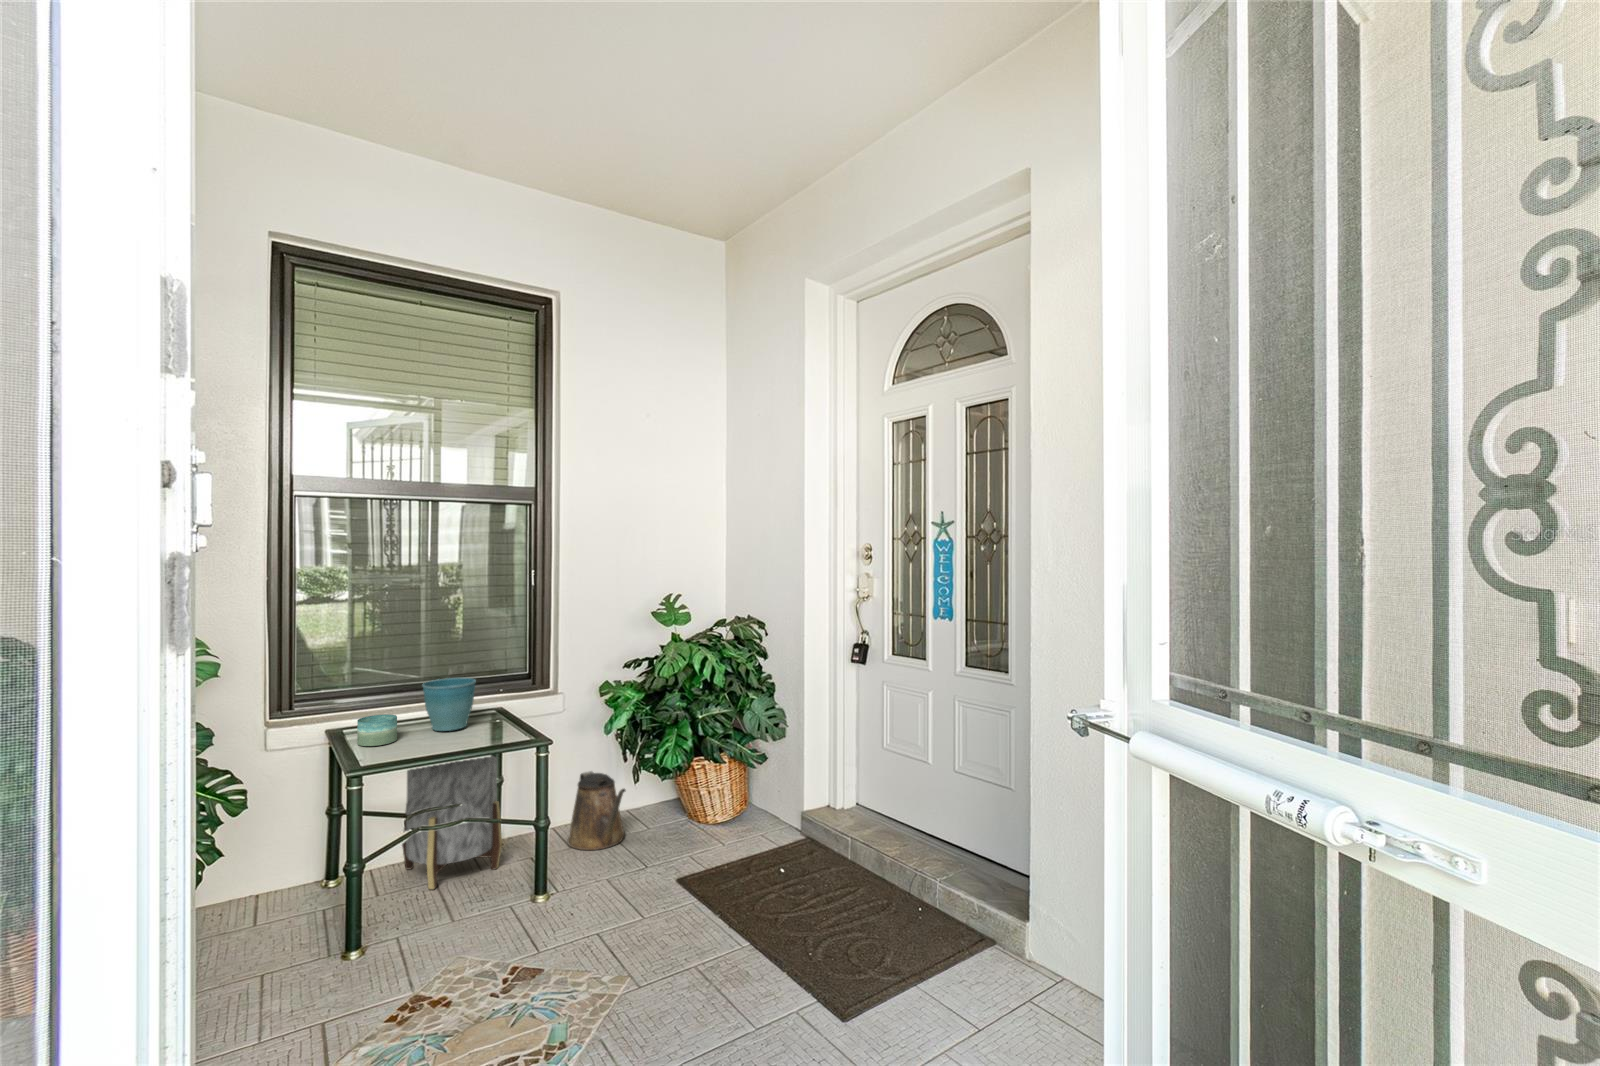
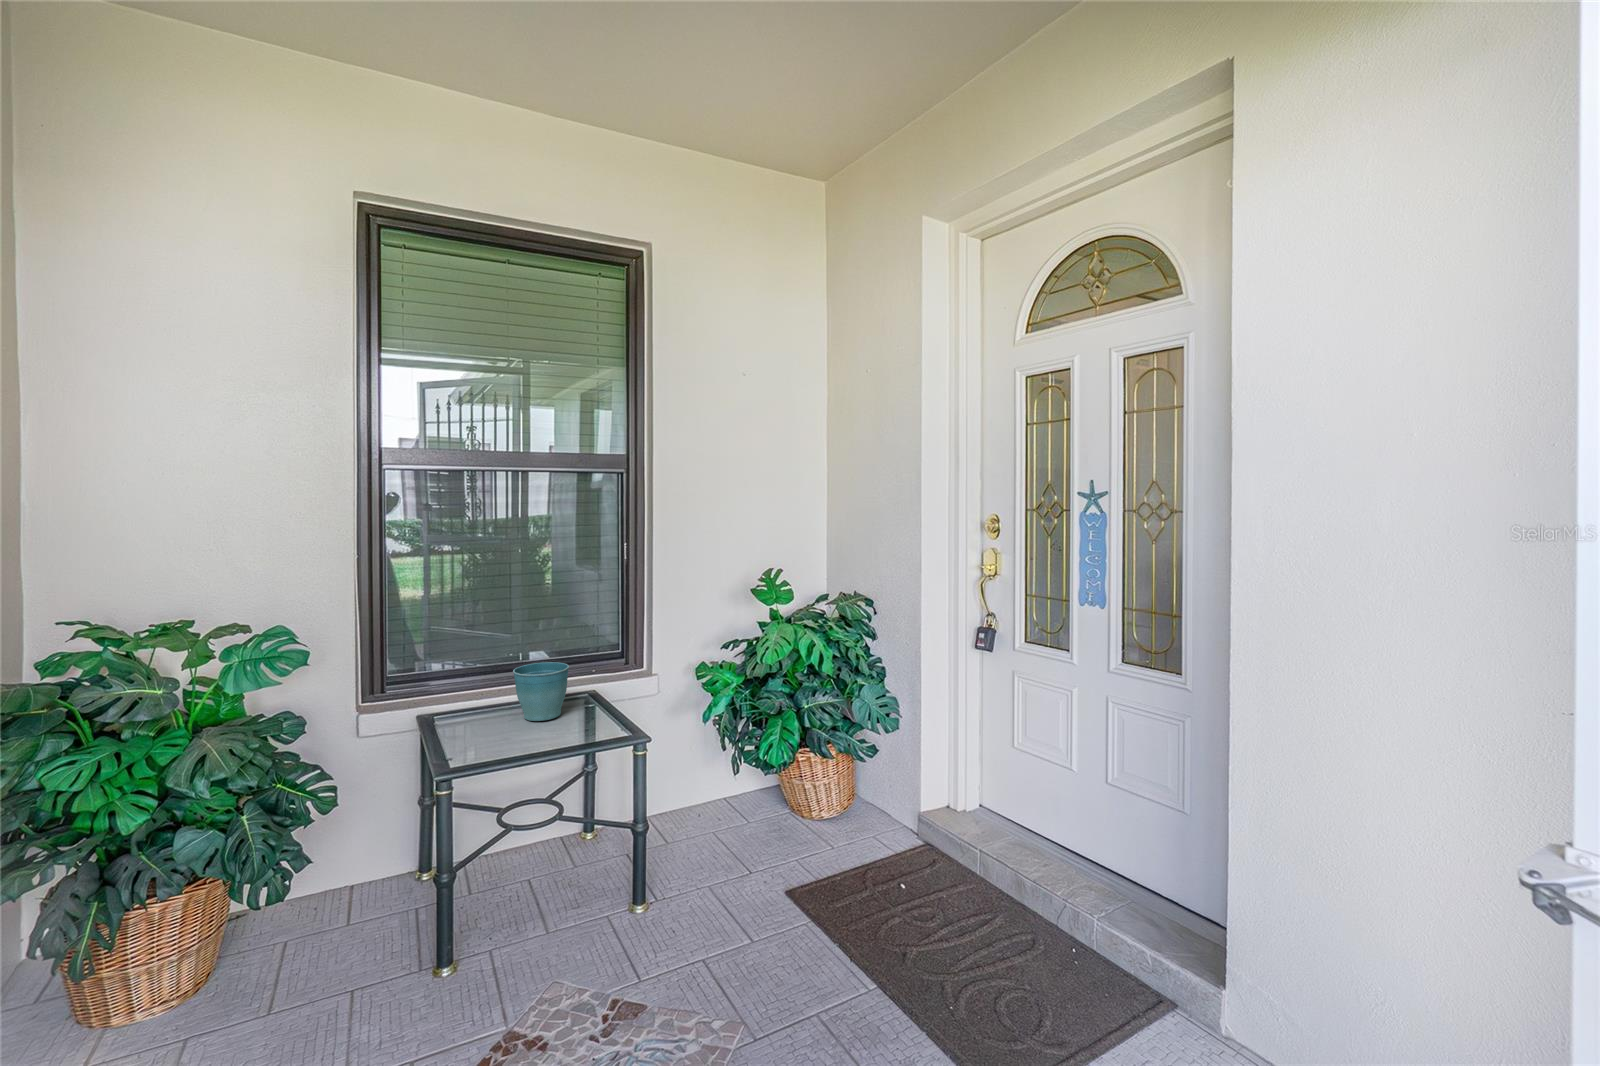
candle: present [357,714,397,746] -> none [446,703,488,738]
stool: present [402,756,502,889] -> none [497,733,599,888]
watering can: present [568,771,625,850] -> none [667,759,729,847]

